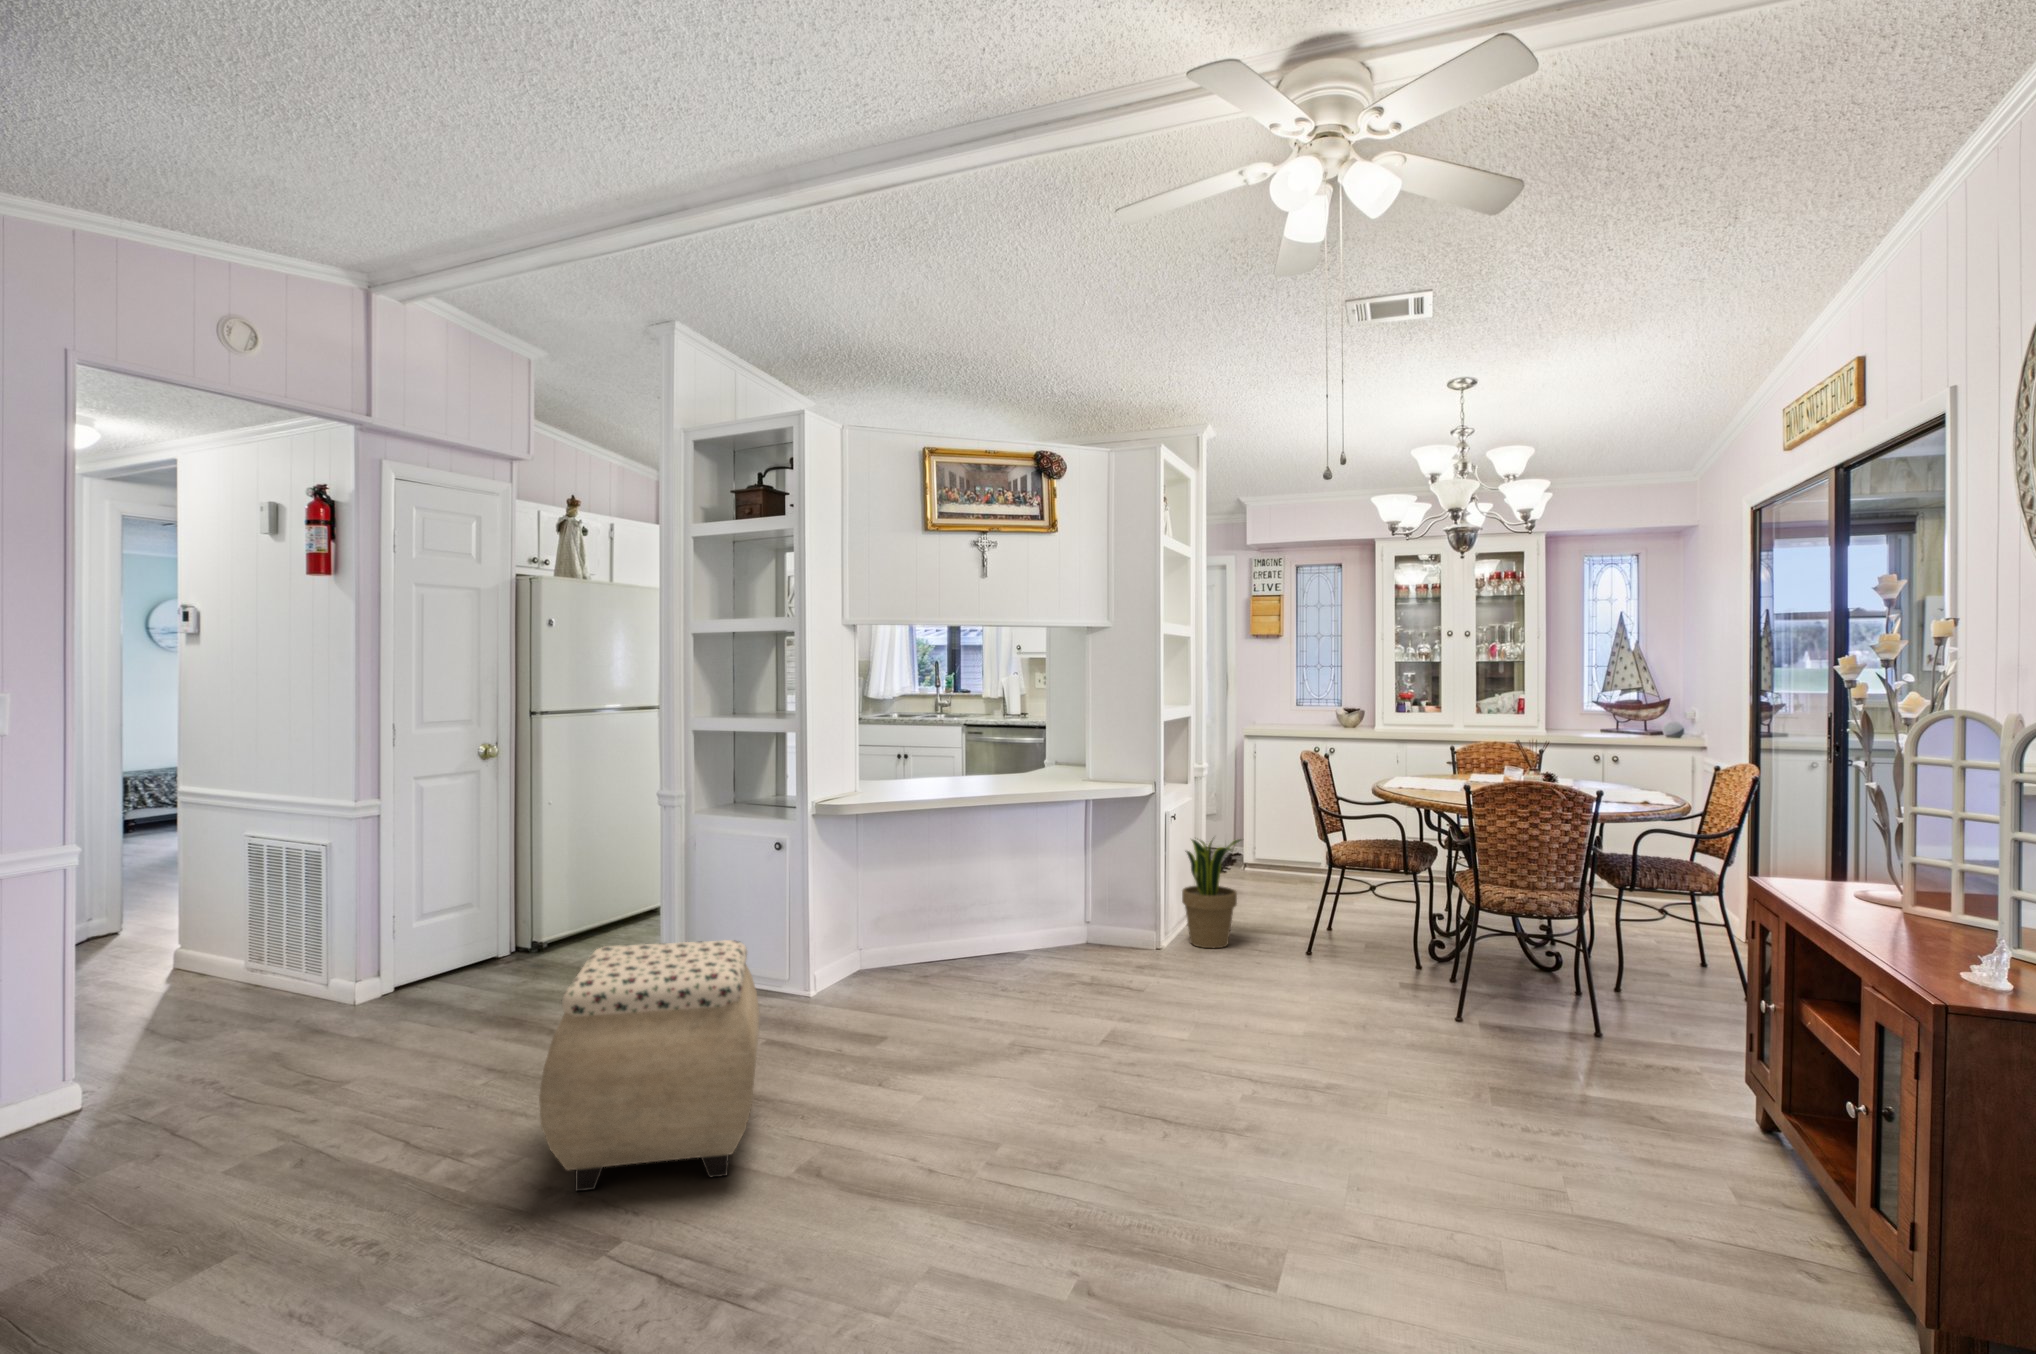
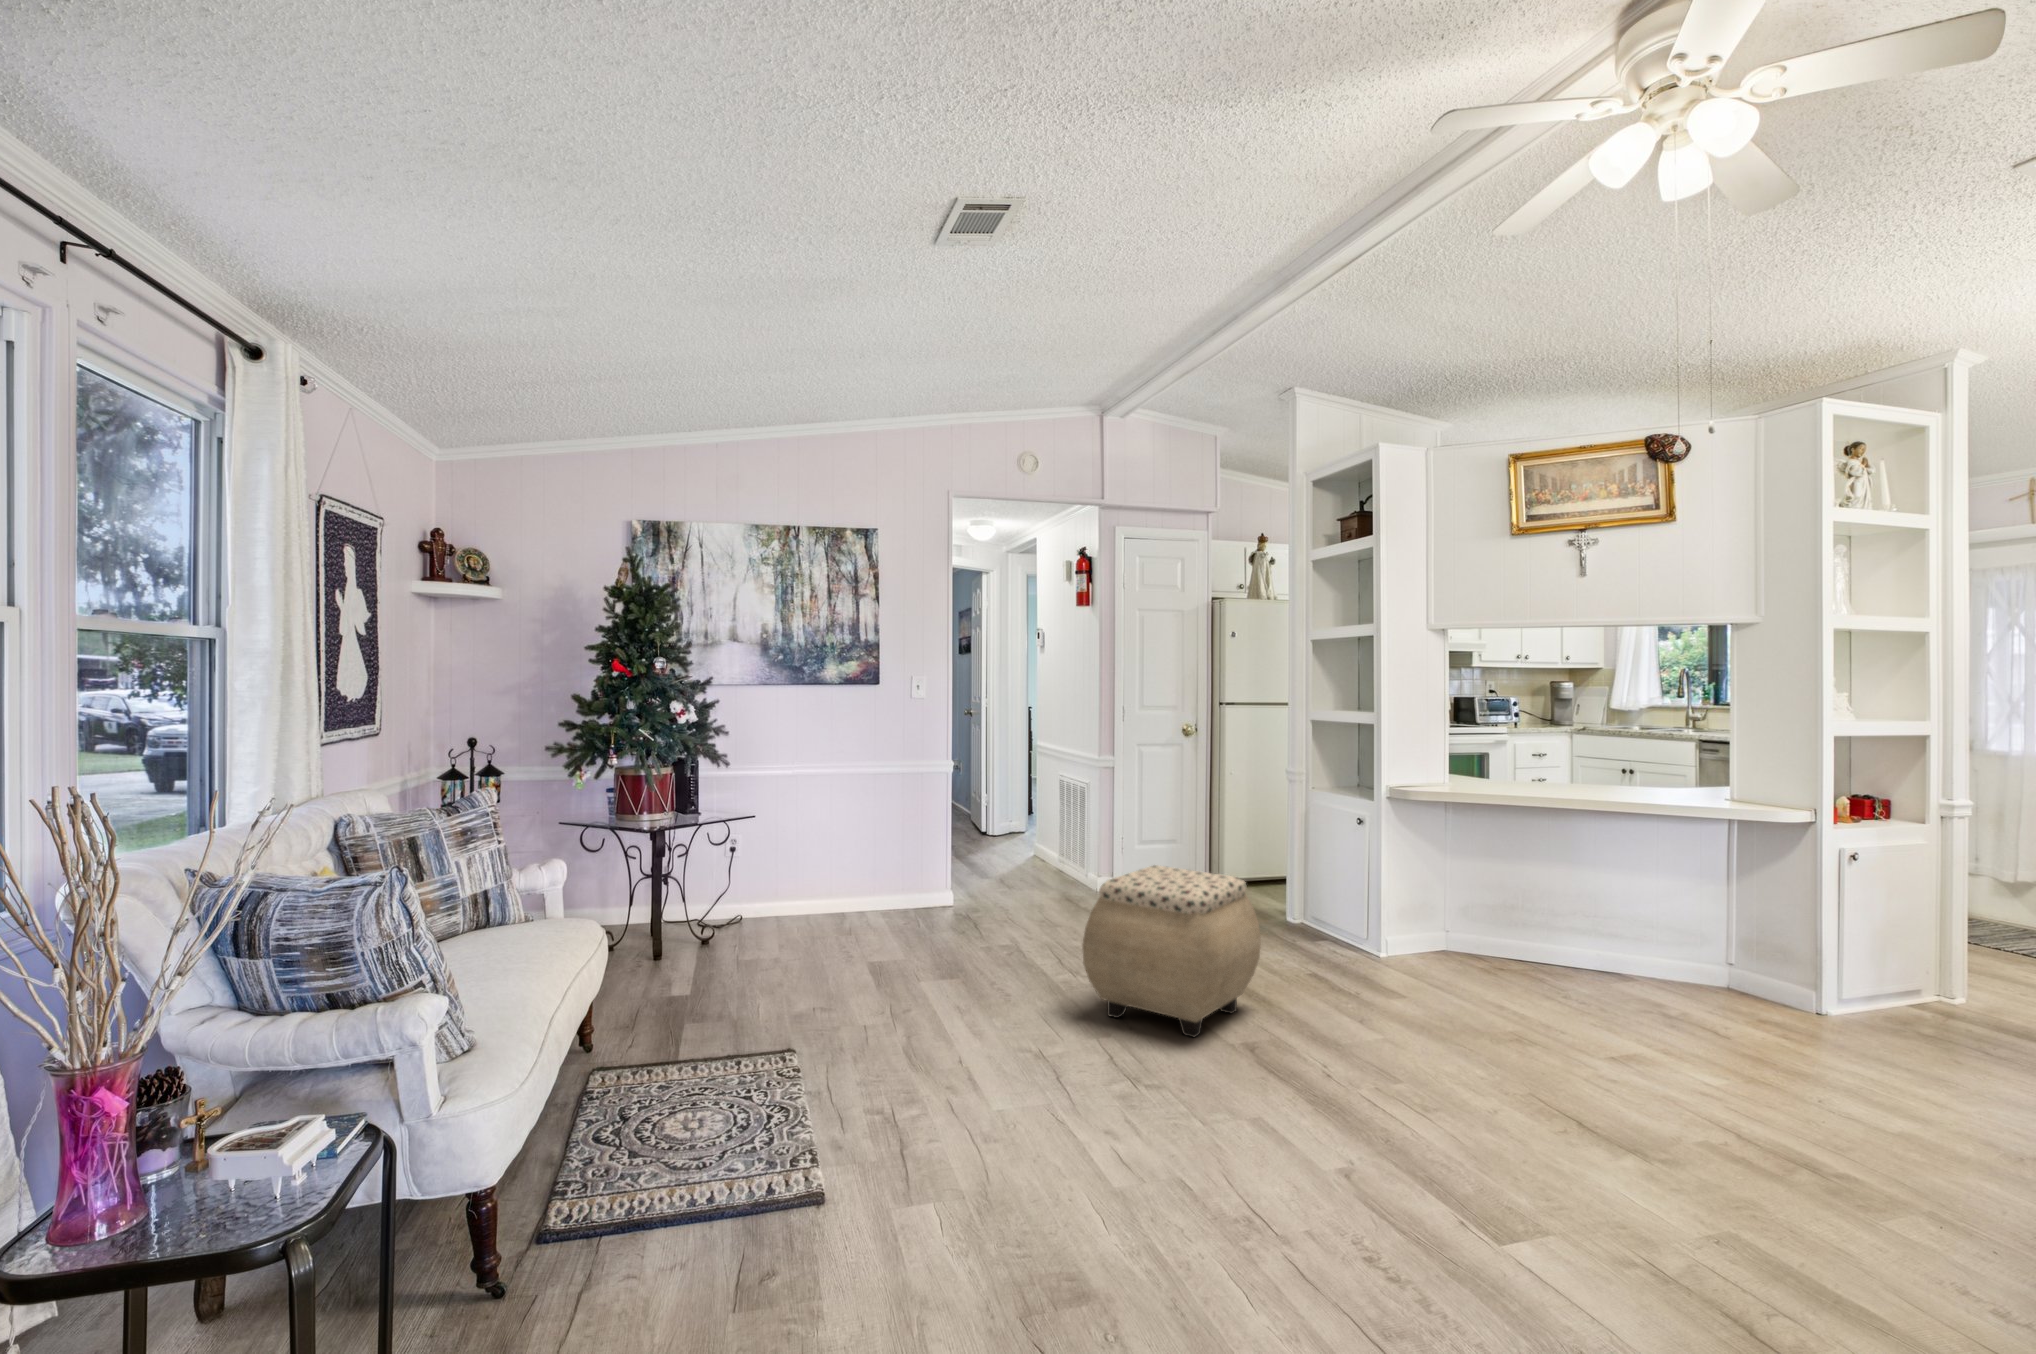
potted plant: present [1182,839,1241,948] -> none [1876,884,1976,1030]

